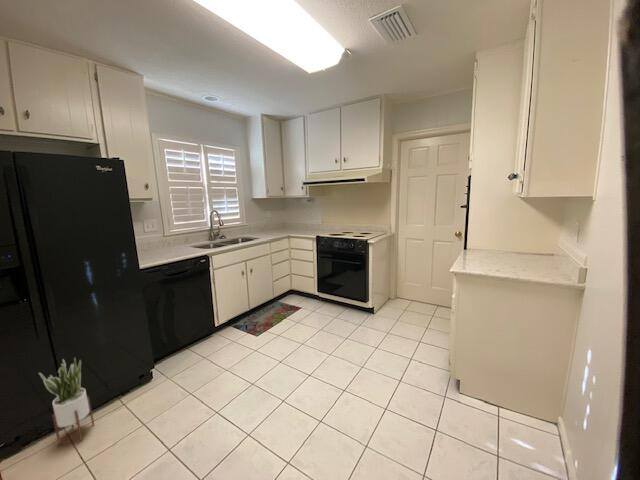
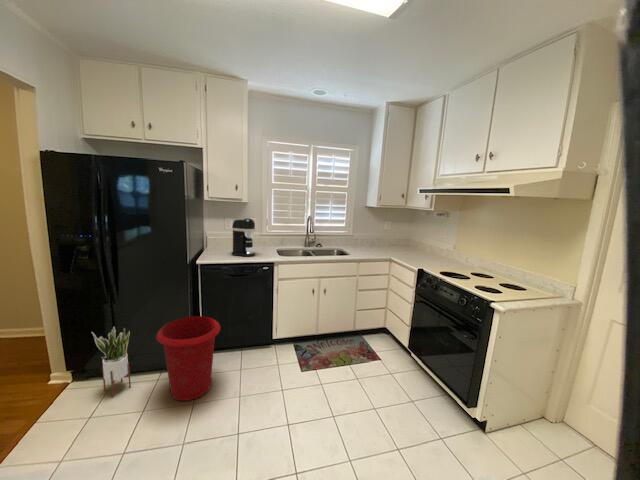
coffee maker: none [152,216,182,256] -> present [232,218,255,257]
waste bin: none [128,316,196,403] -> present [156,316,221,401]

